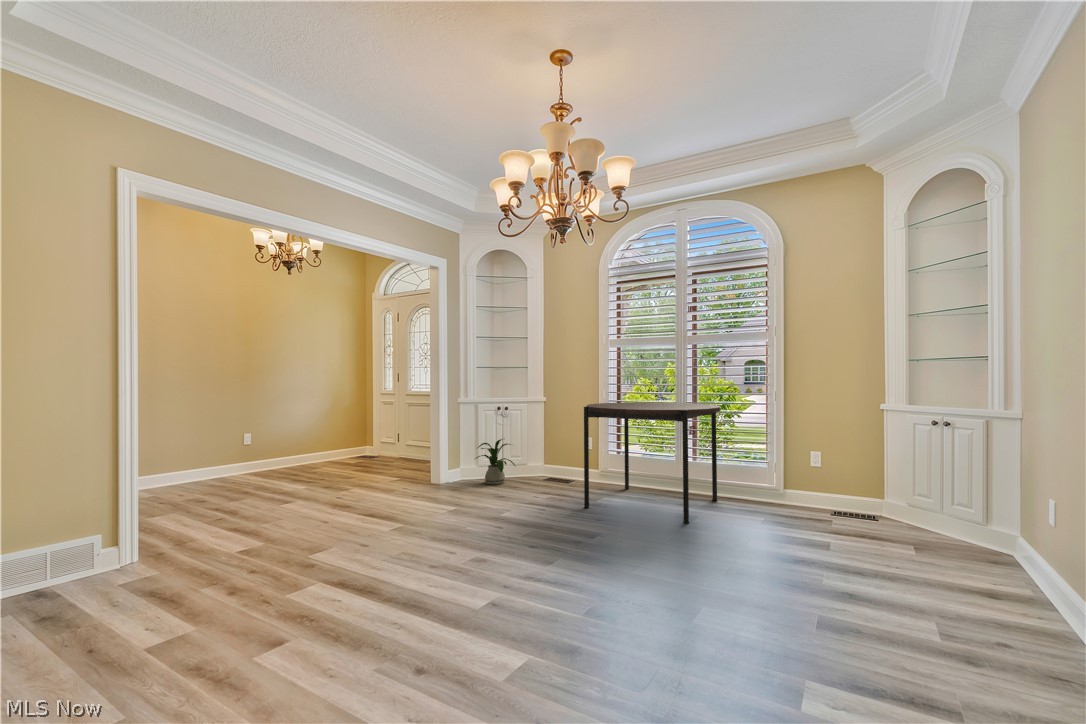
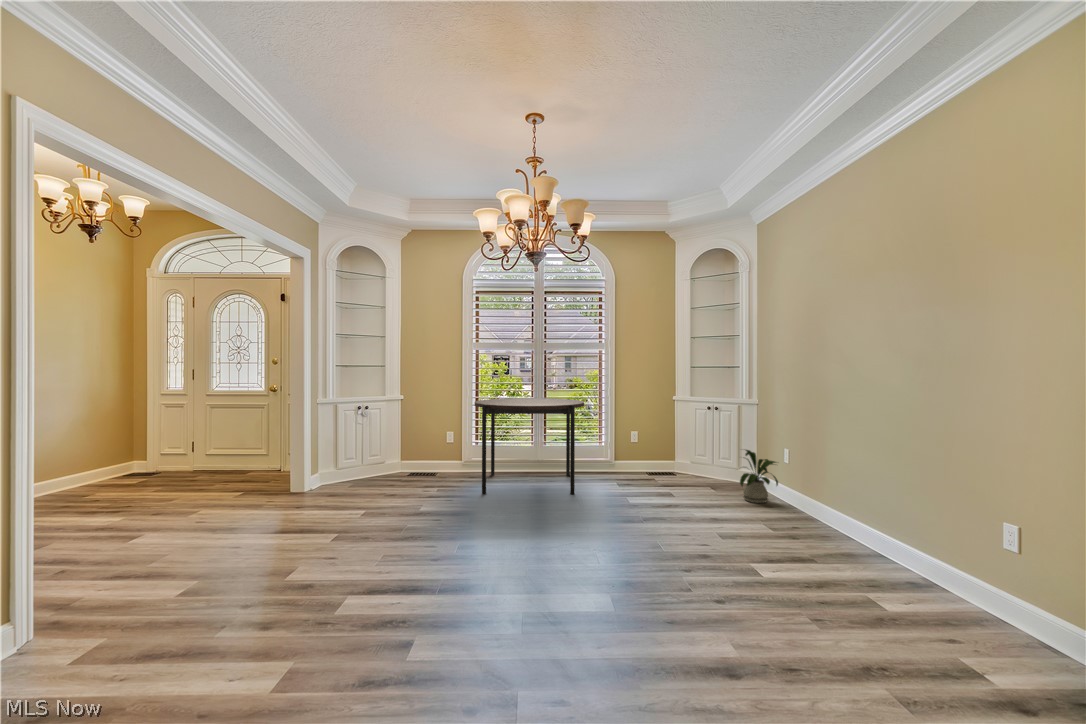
house plant: present [475,439,515,485] -> present [740,450,778,503]

